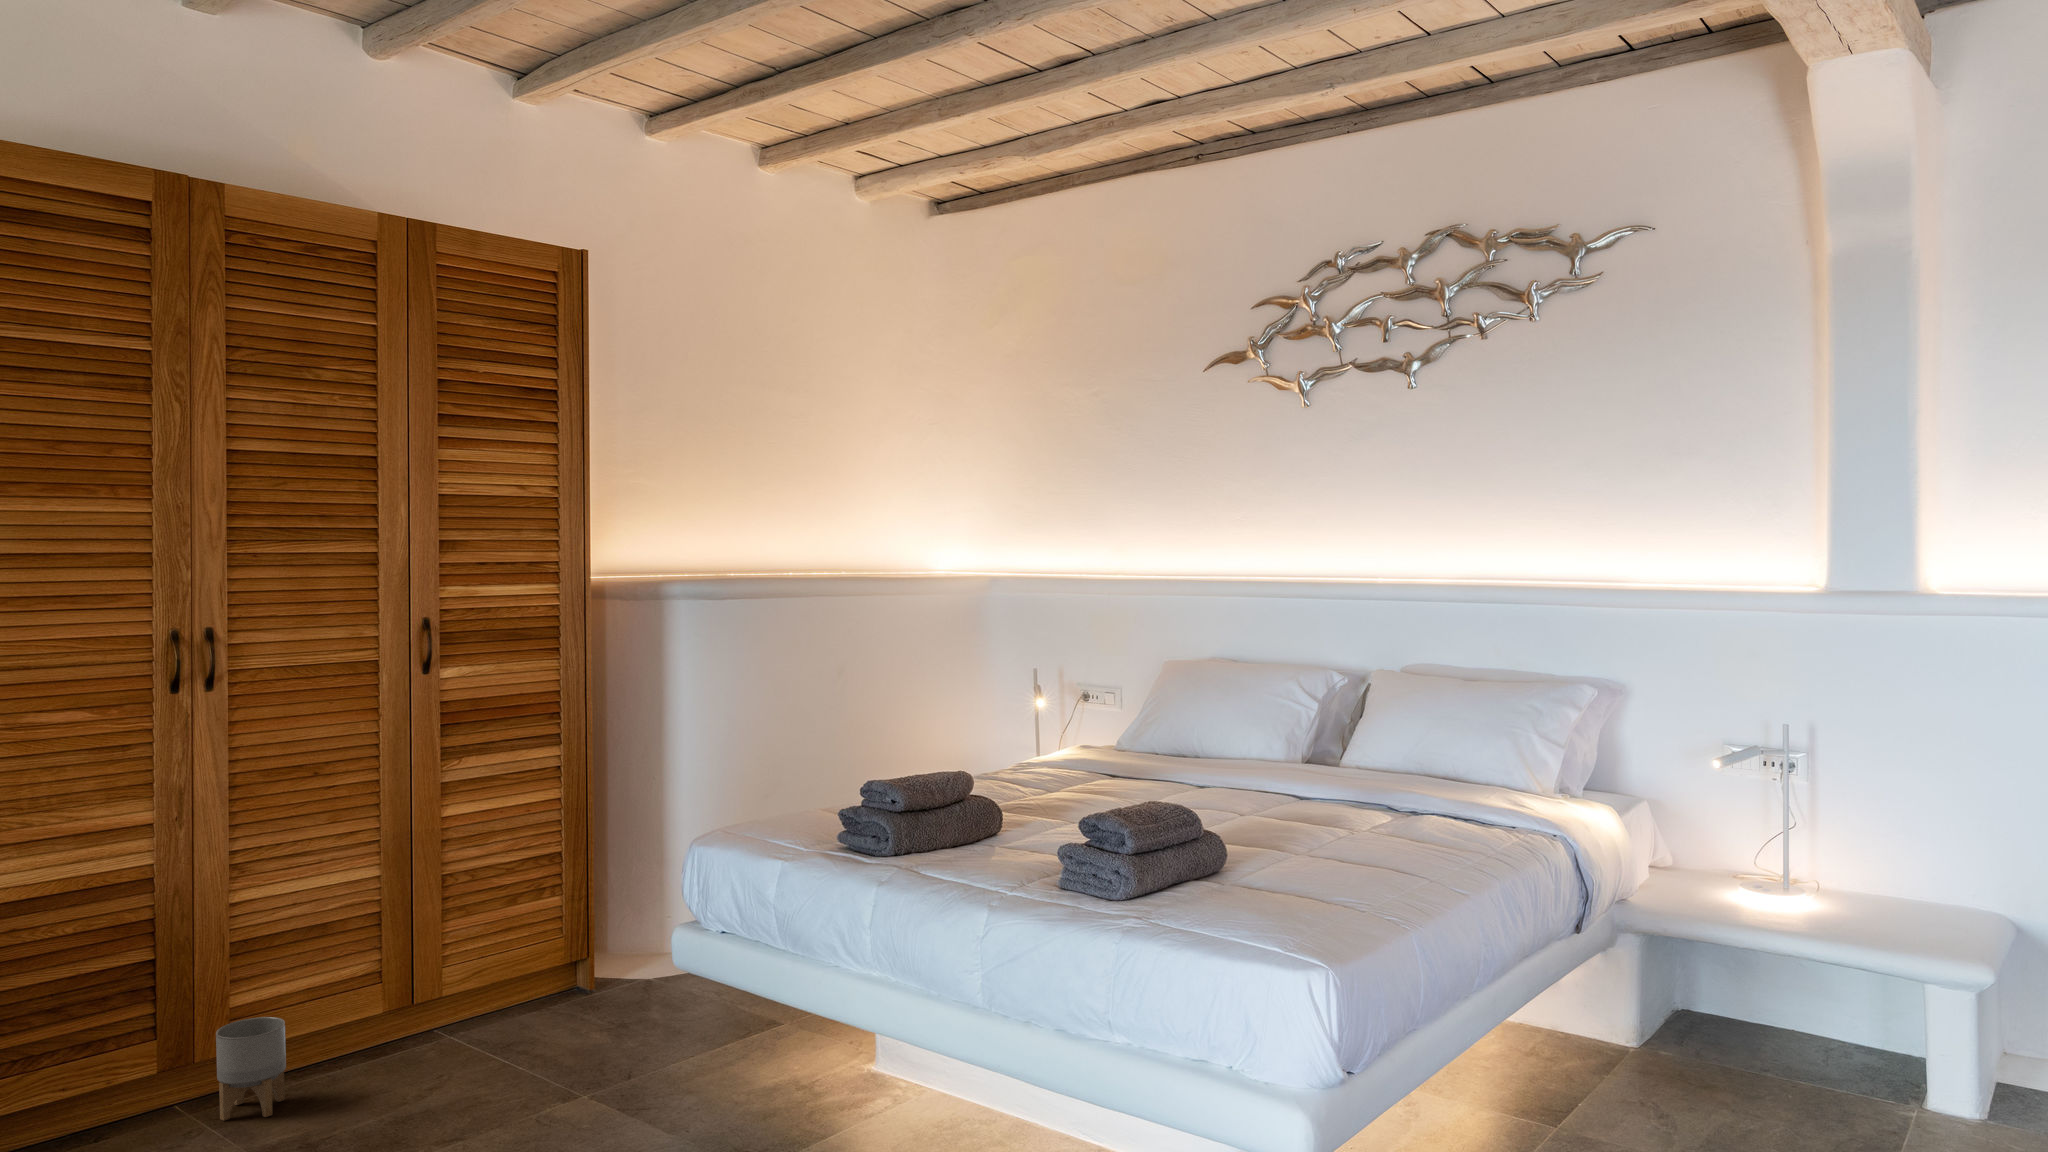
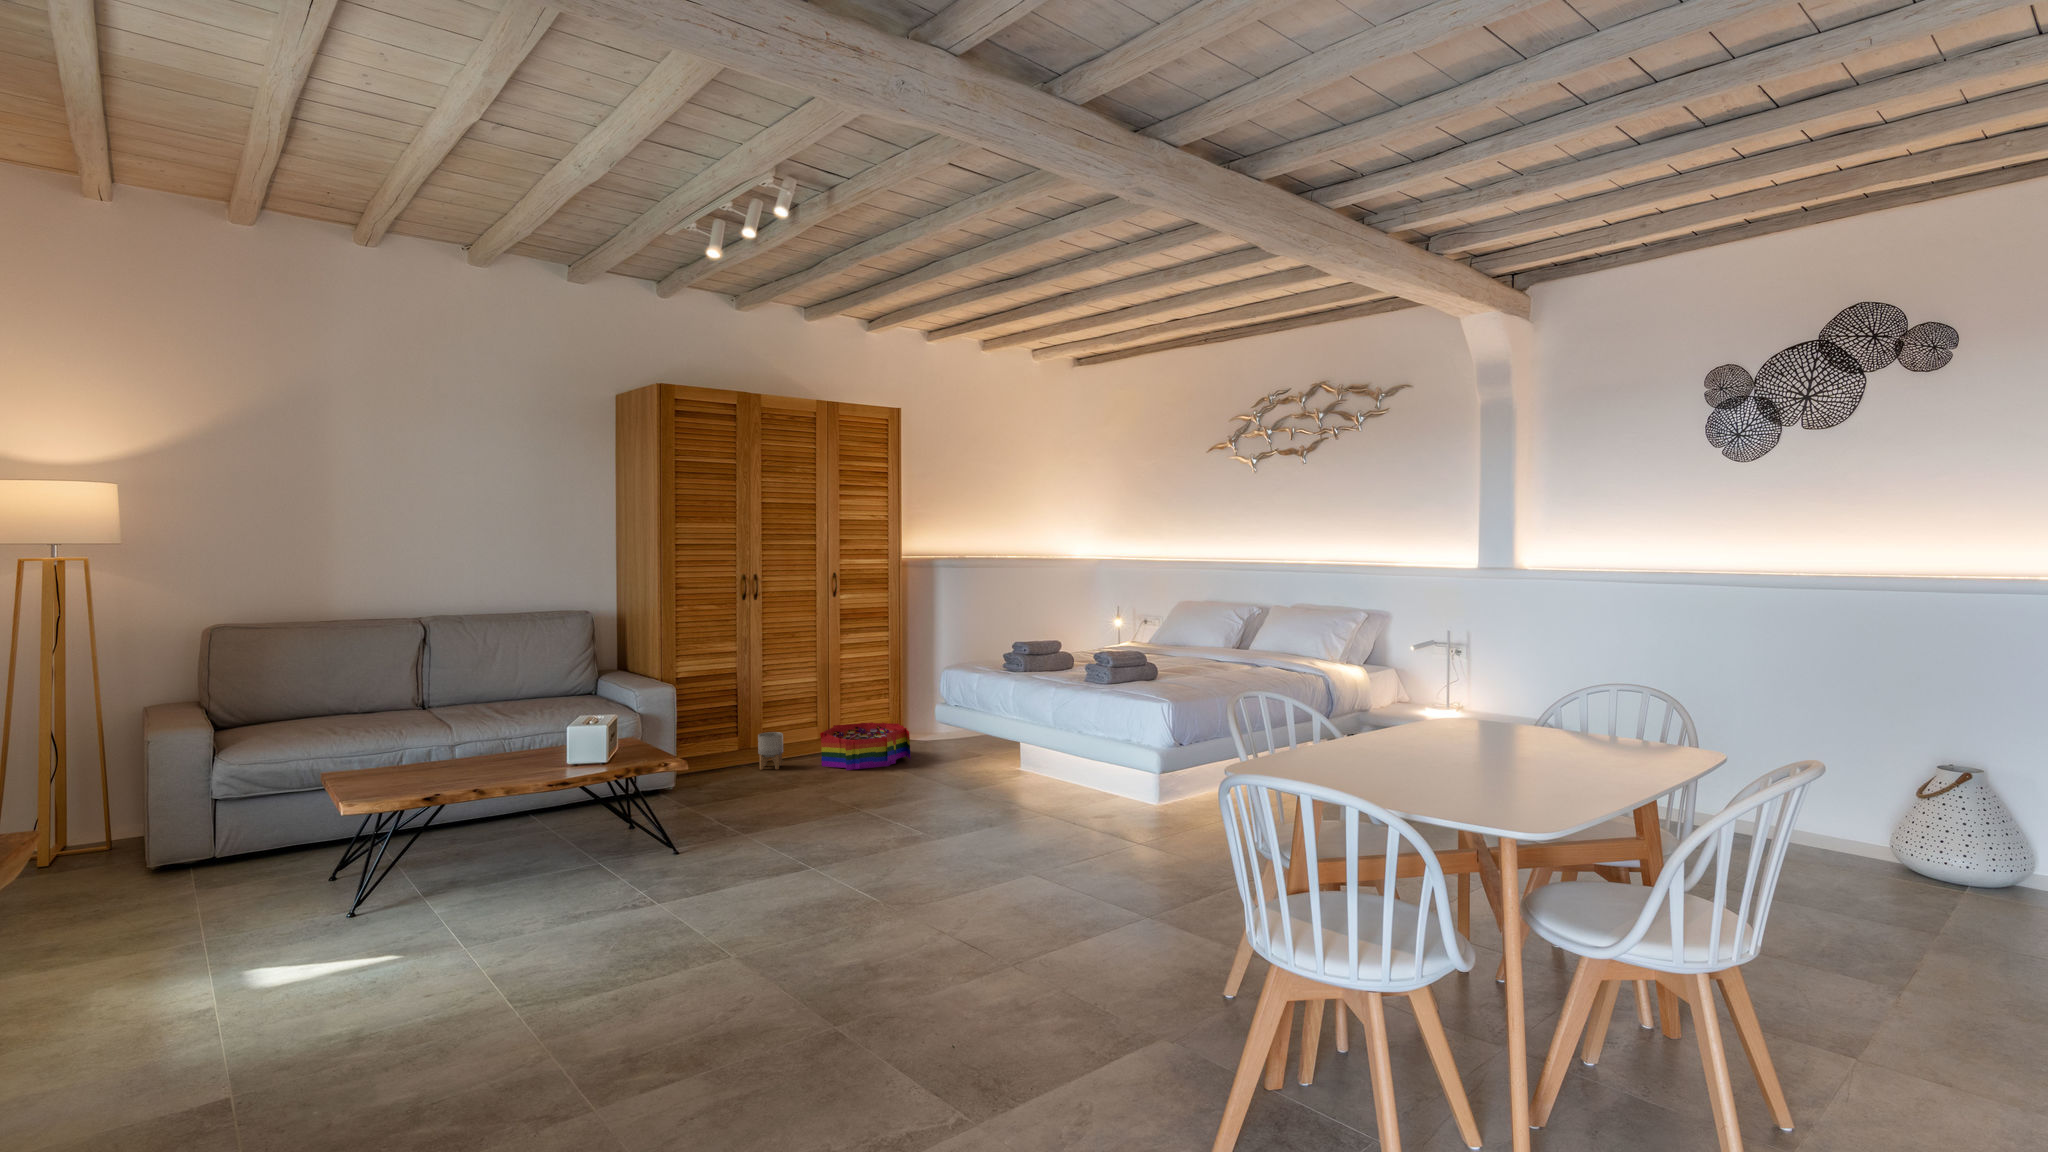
storage bin: none [386,962,614,1107] -> present [820,722,911,770]

